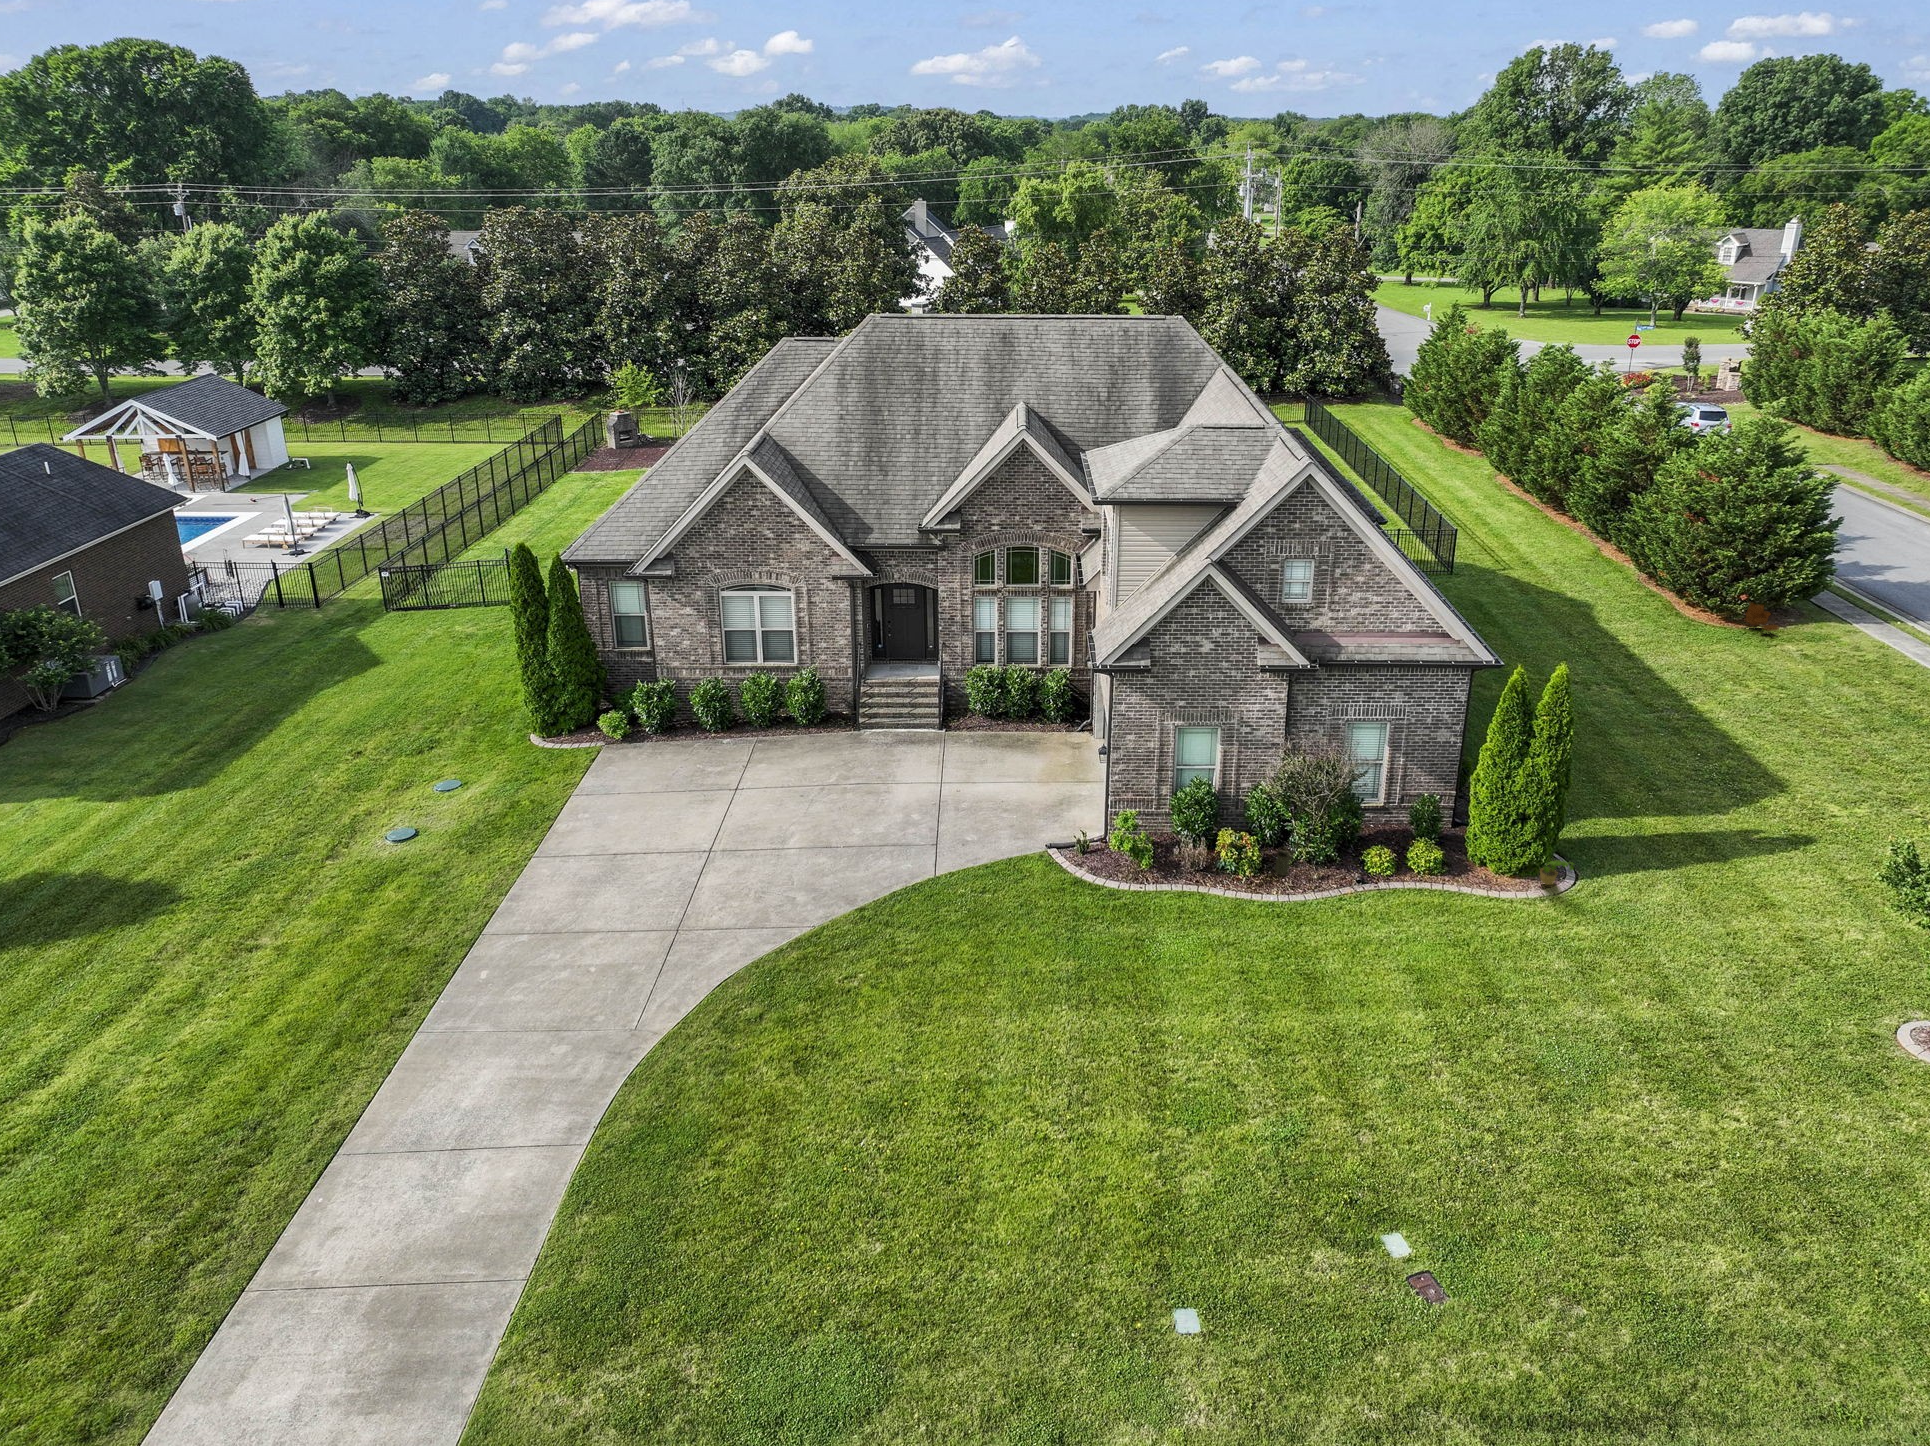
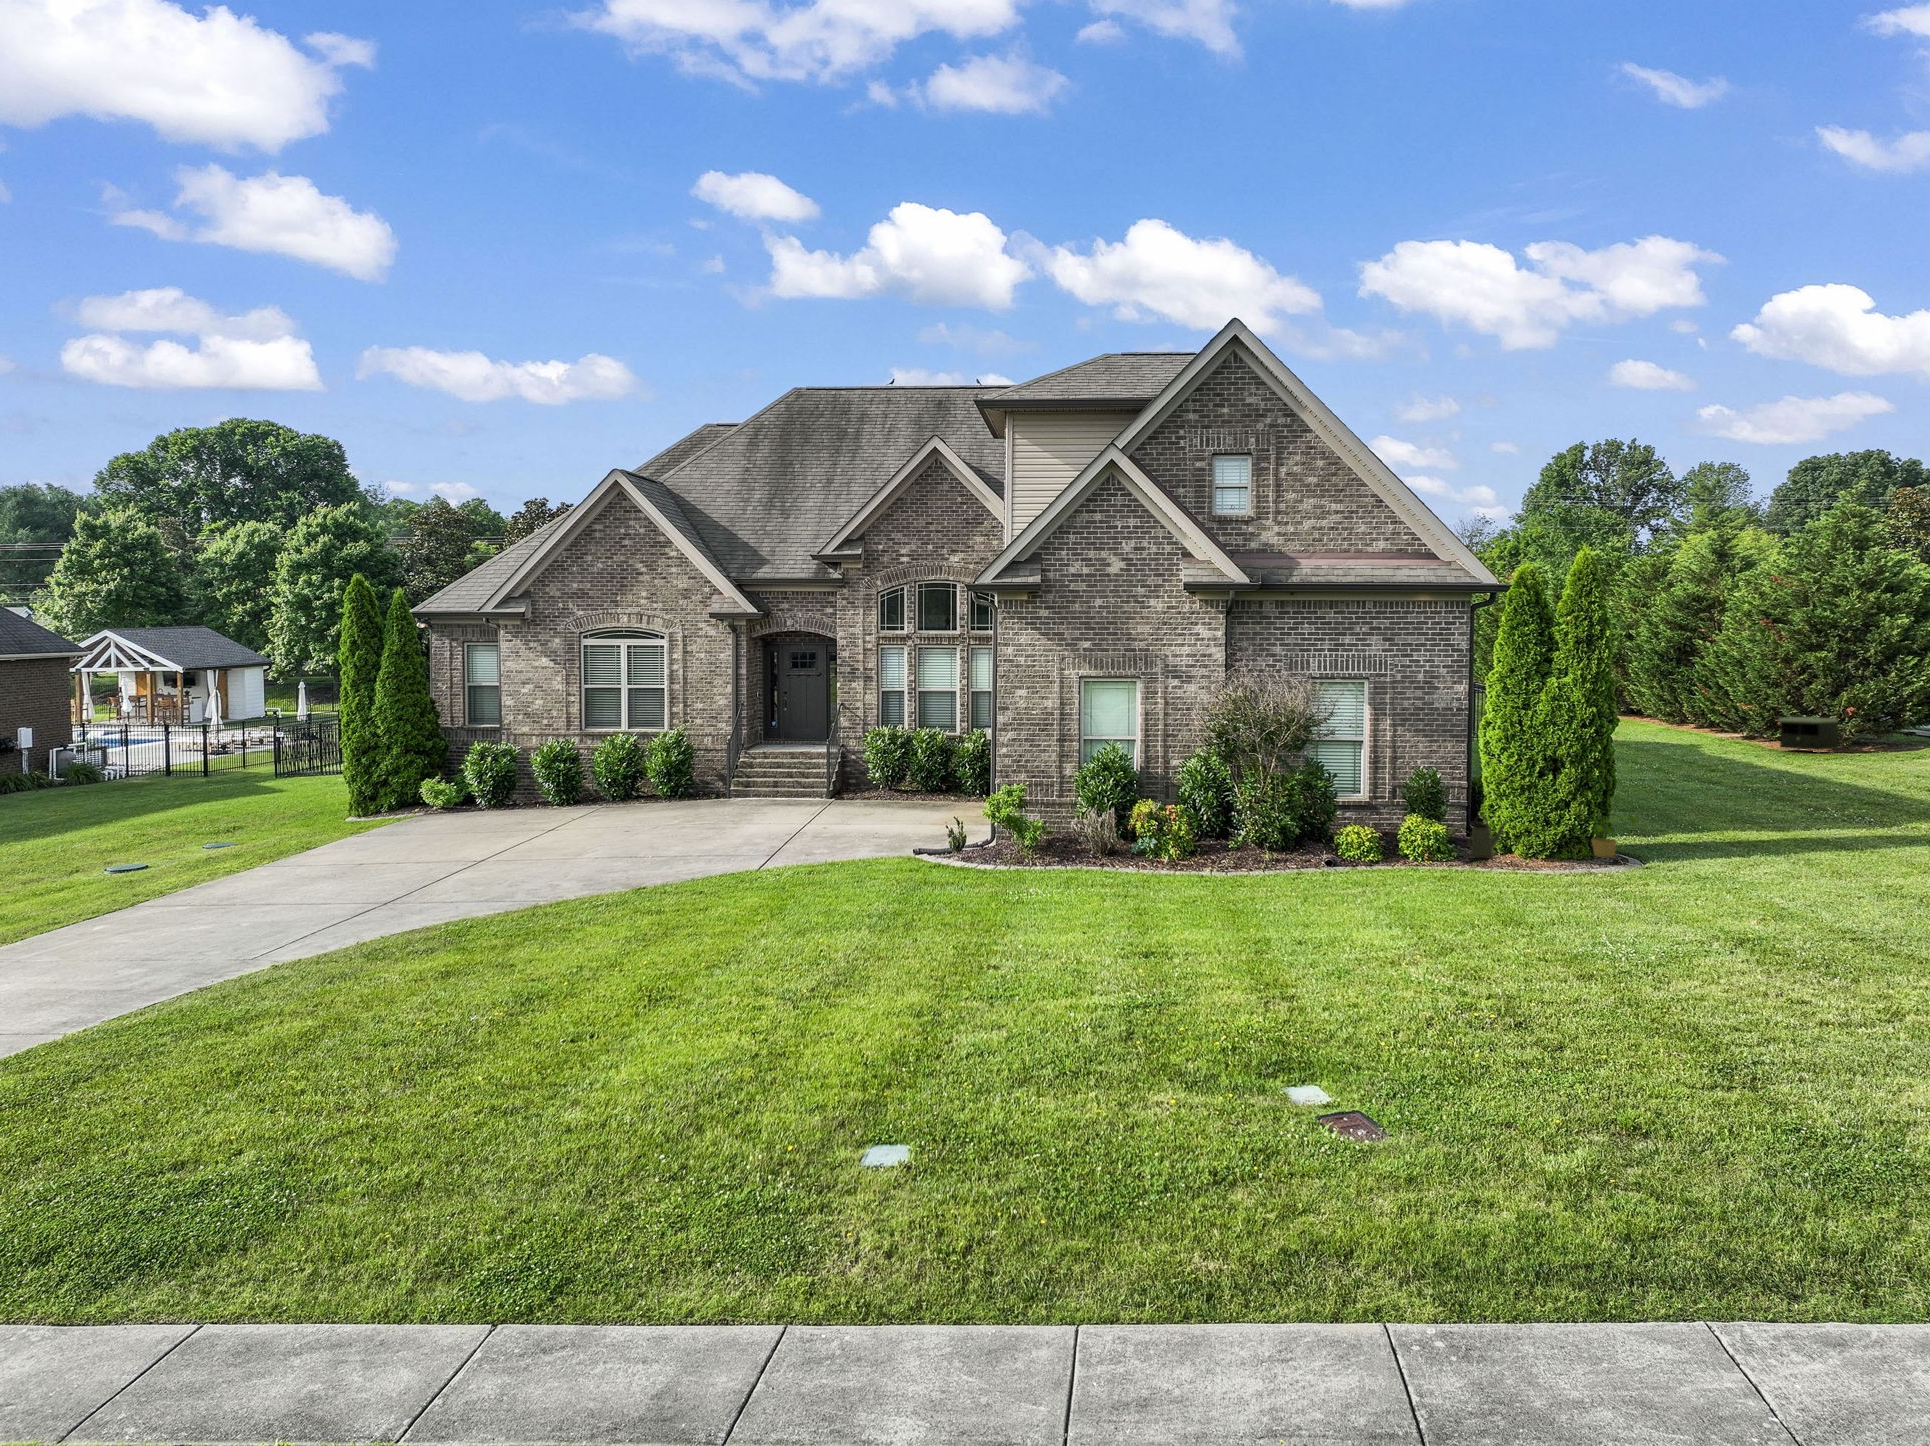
storage bench: none [1680,591,1728,628] -> present [1779,717,1838,752]
lounge chair: present [1746,603,1779,636] -> none [1862,715,1912,755]
watering can: present [1275,844,1297,876] -> present [1468,817,1507,858]

